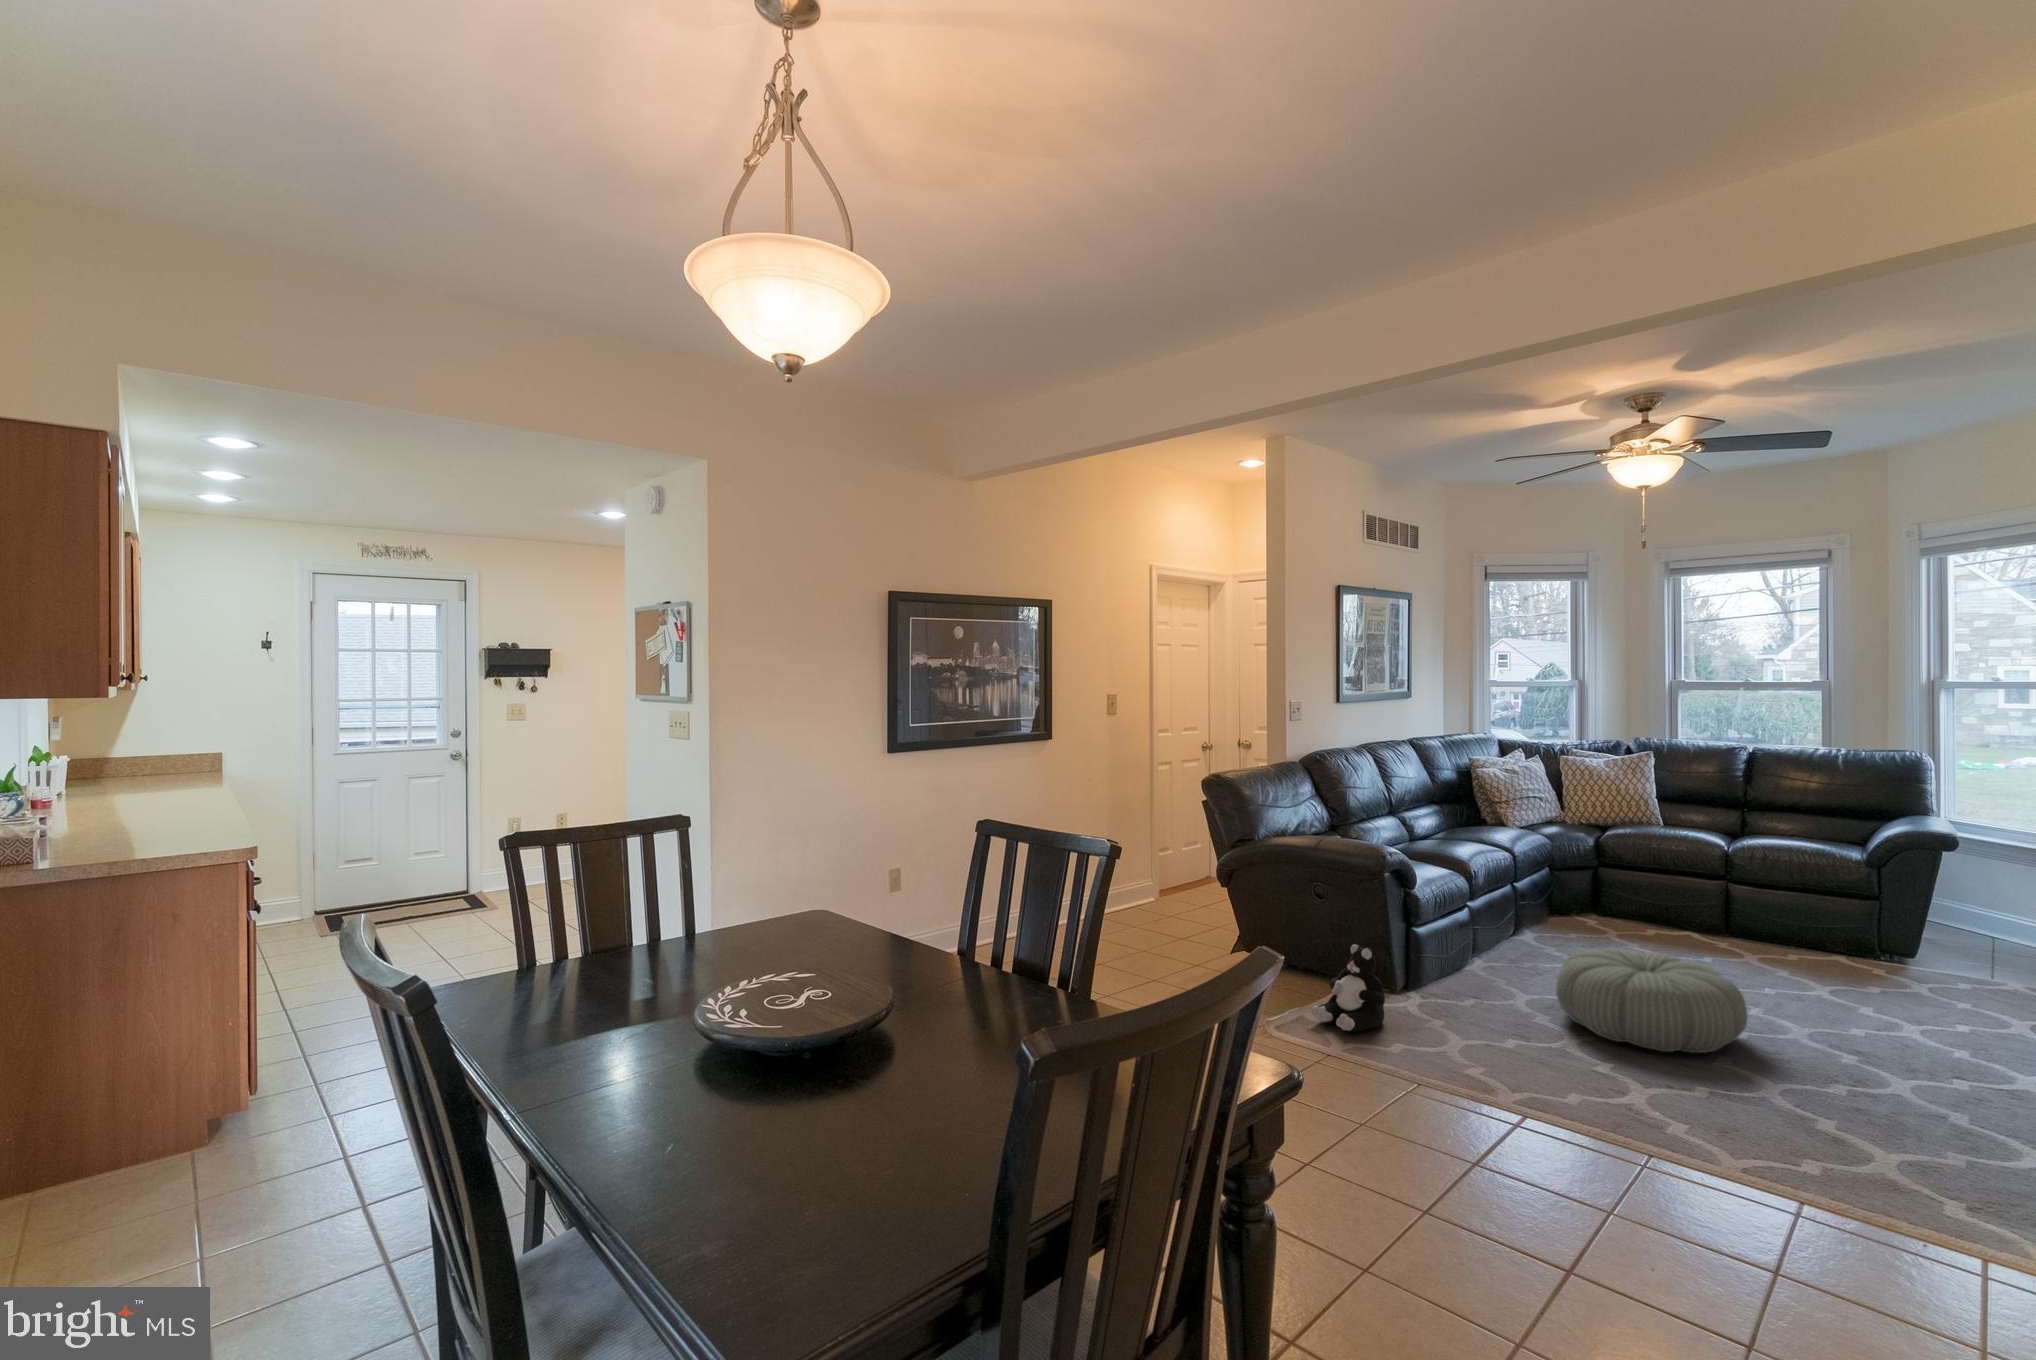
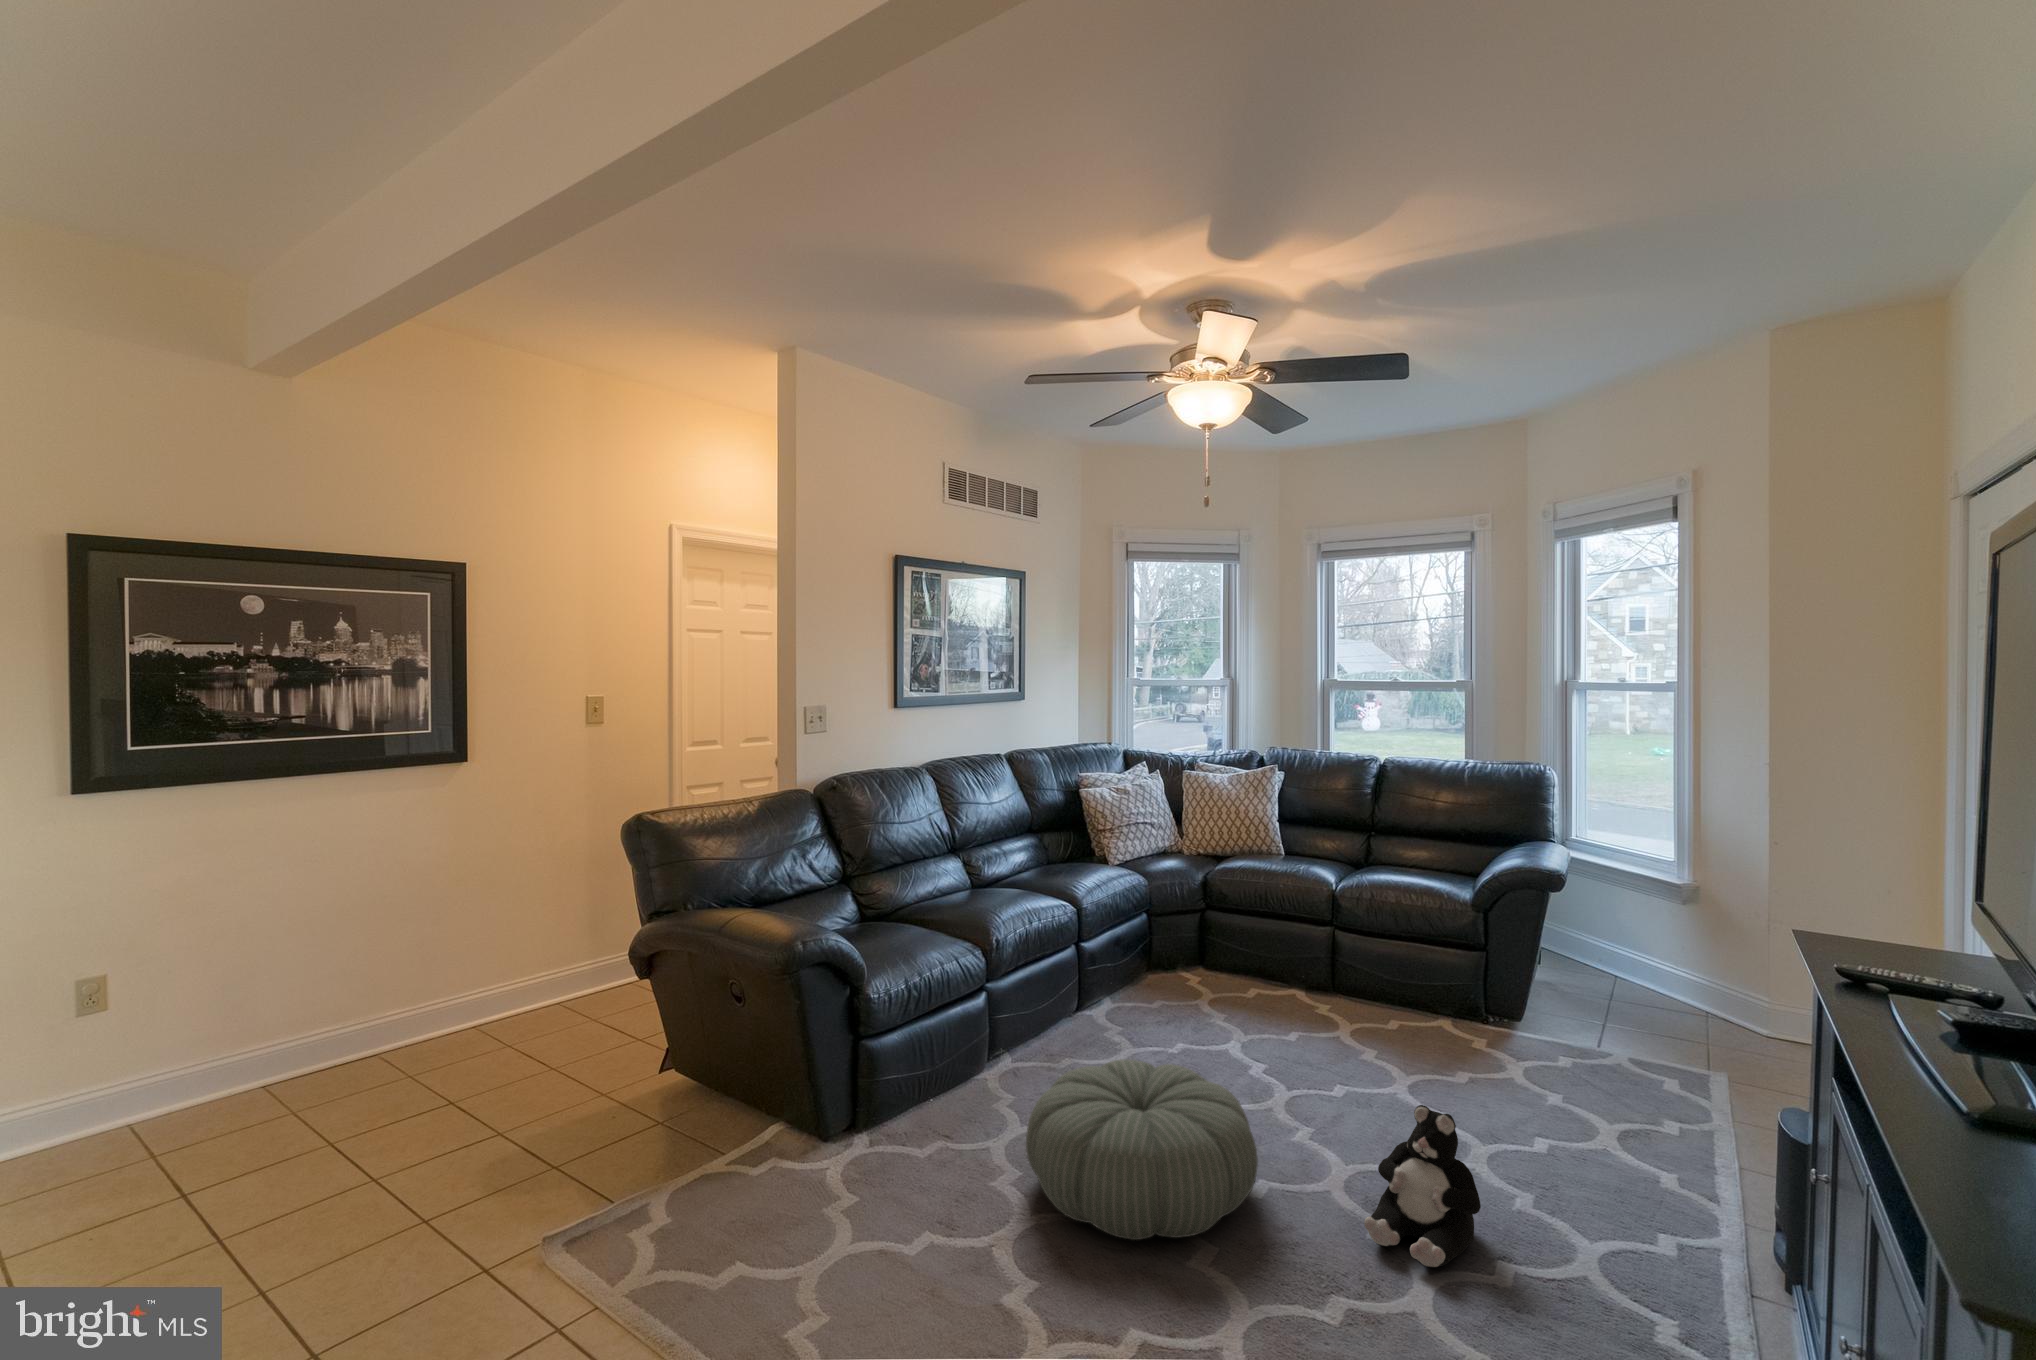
plush toy: present [1313,944,1385,1032] -> present [1364,1105,1481,1267]

